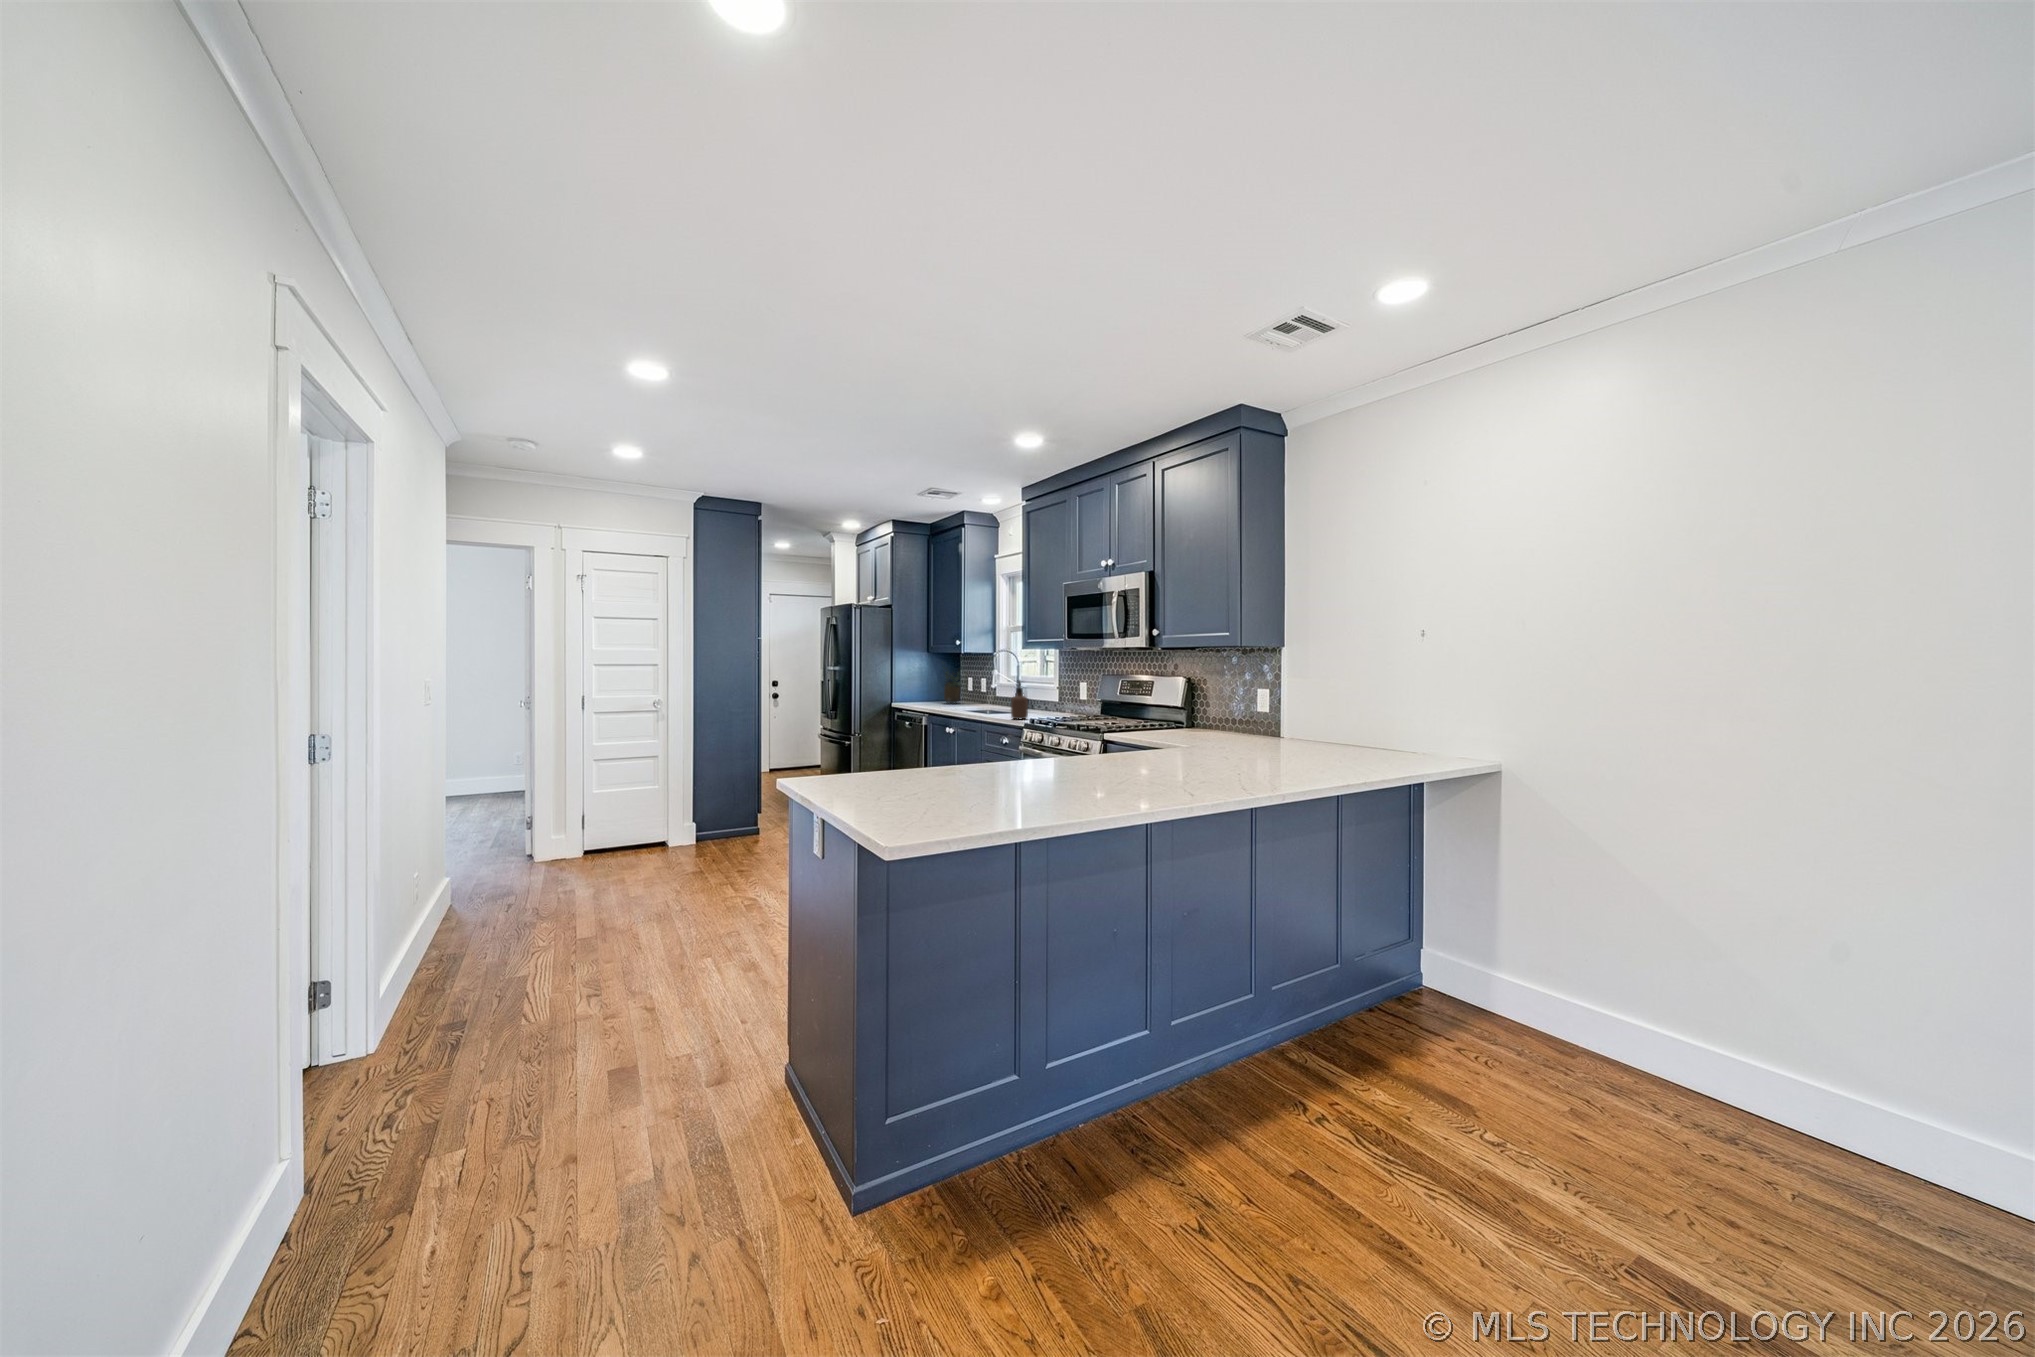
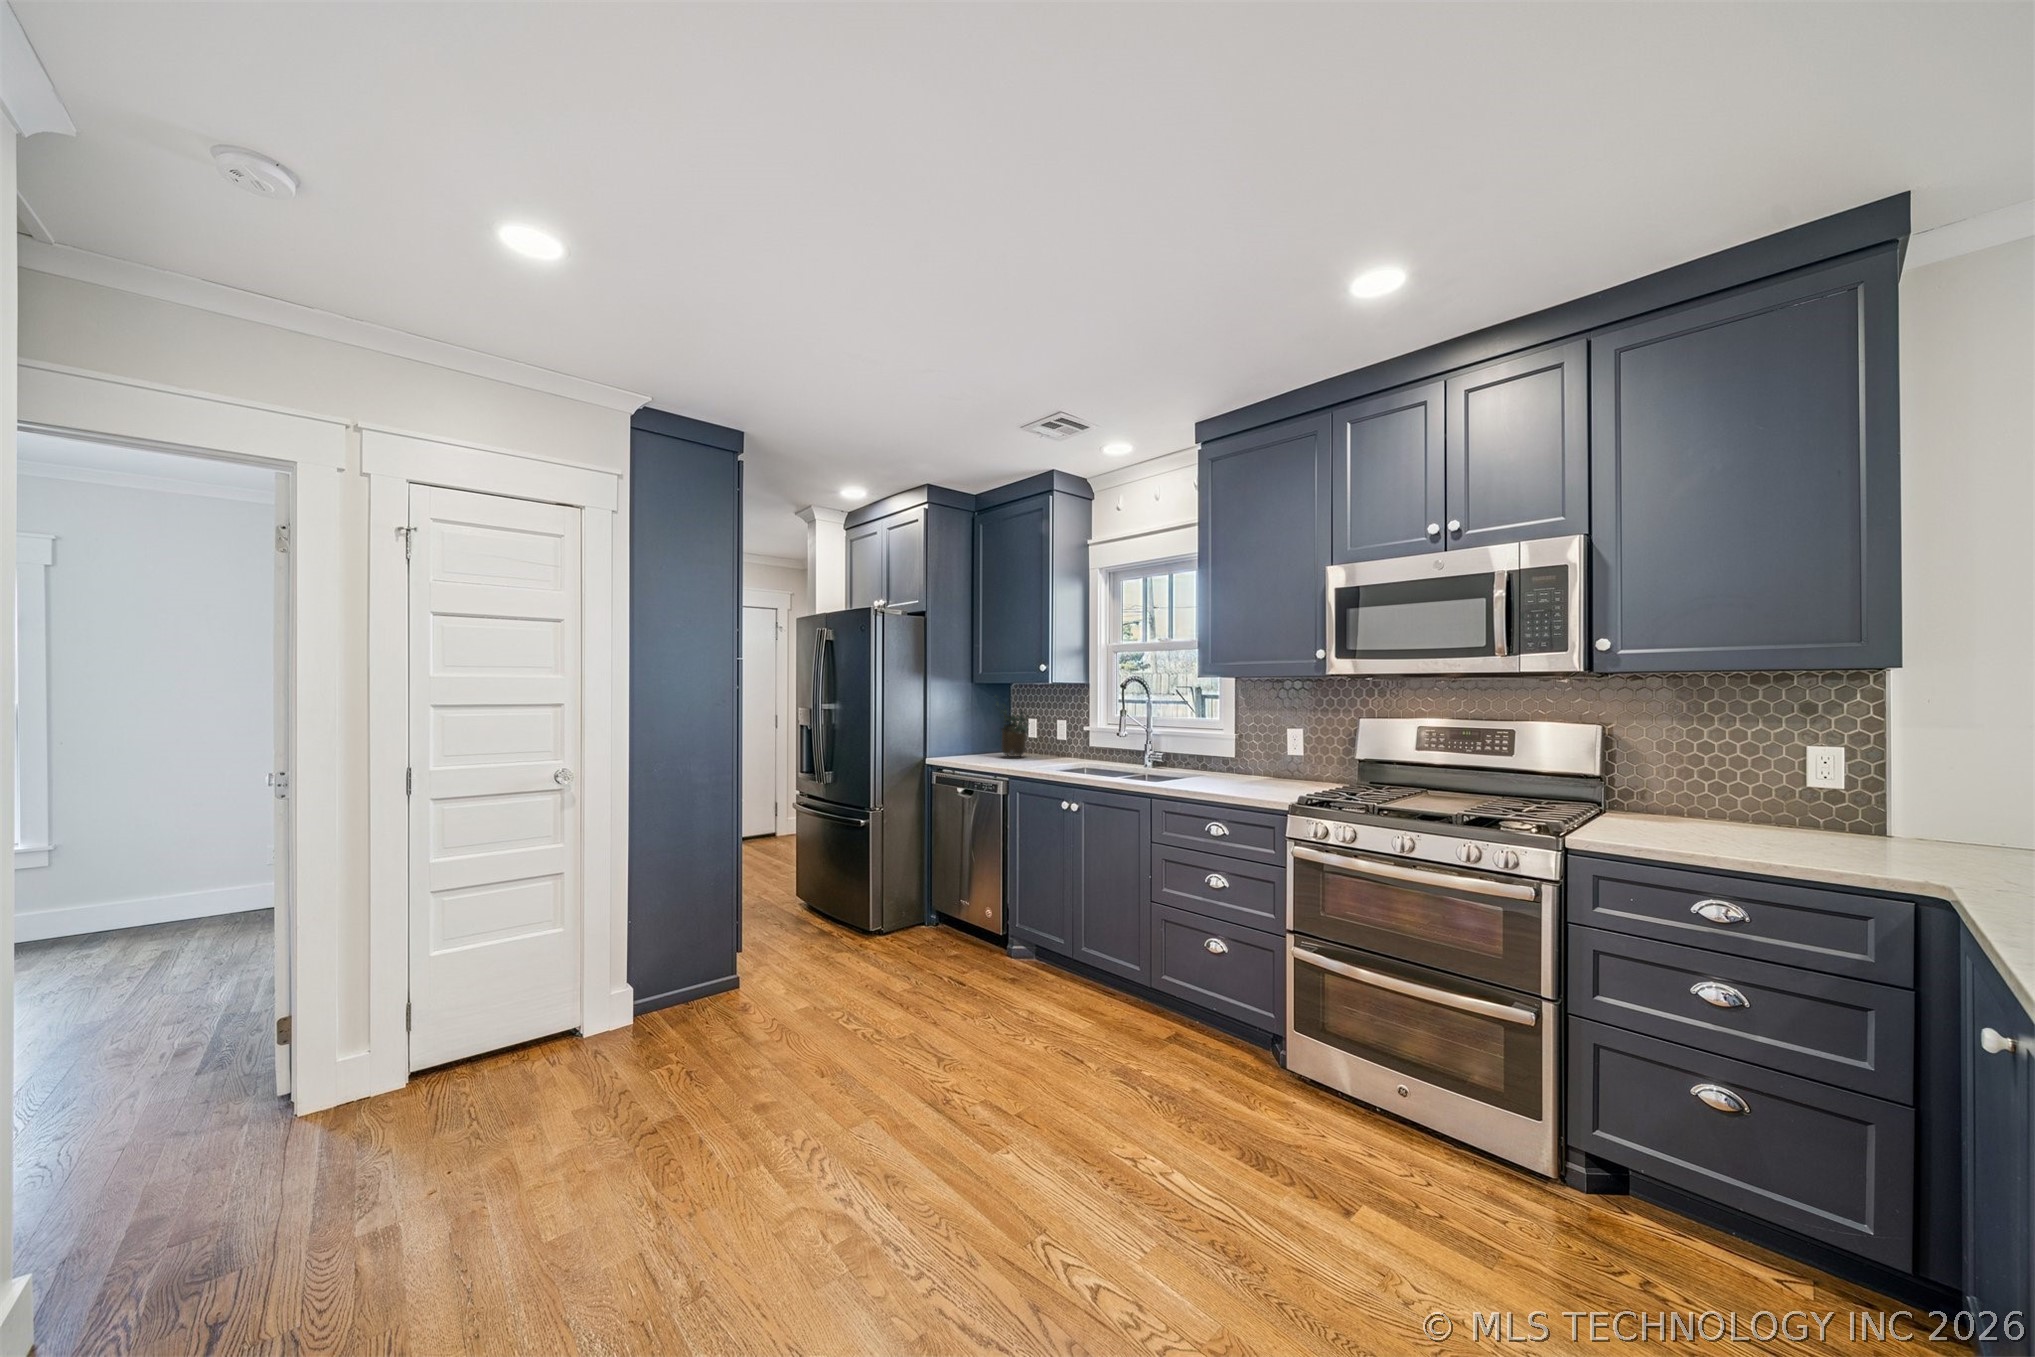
soap dispenser: present [1011,680,1028,719] -> none [1216,726,1246,793]

